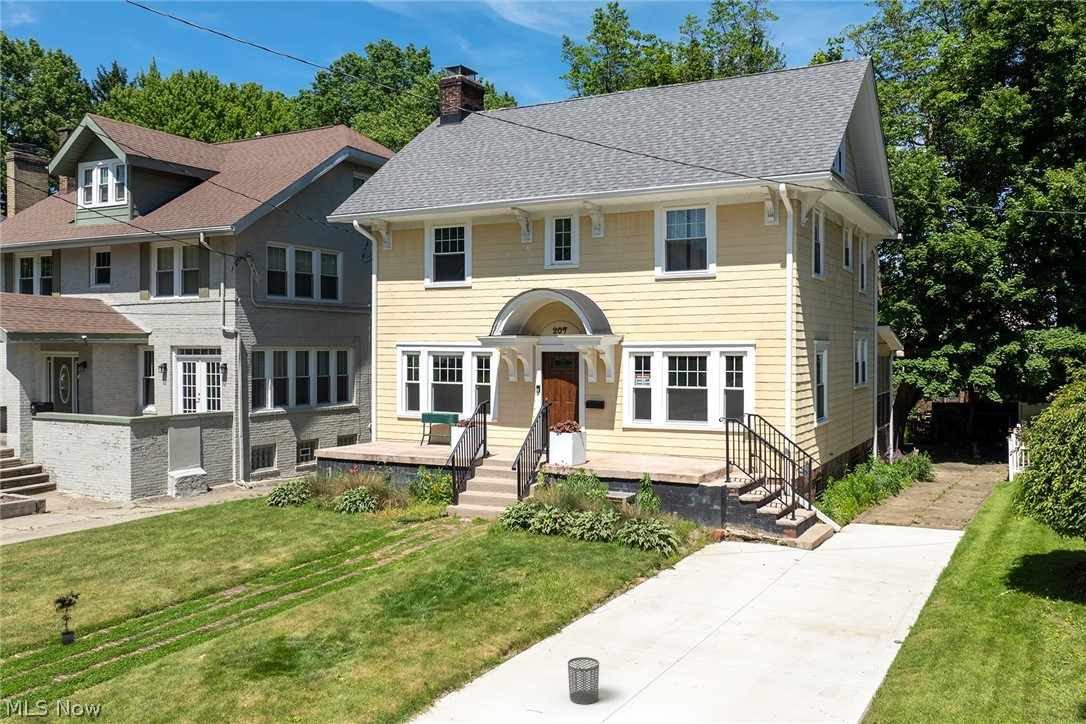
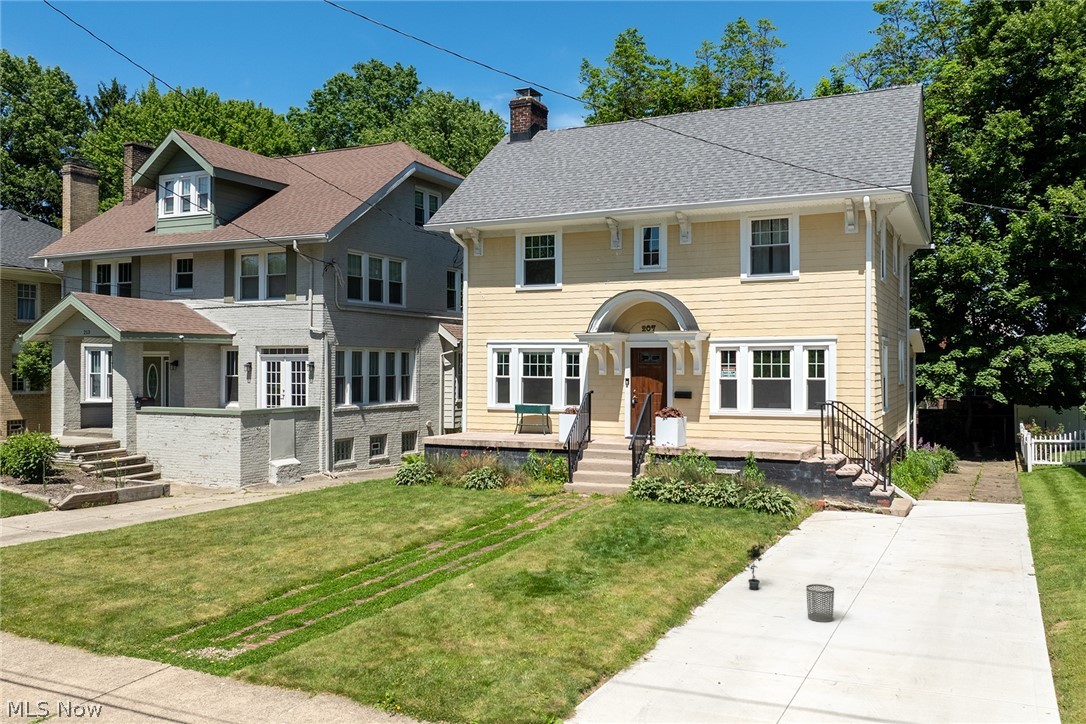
potted plant: present [54,591,80,644] -> present [745,542,764,590]

